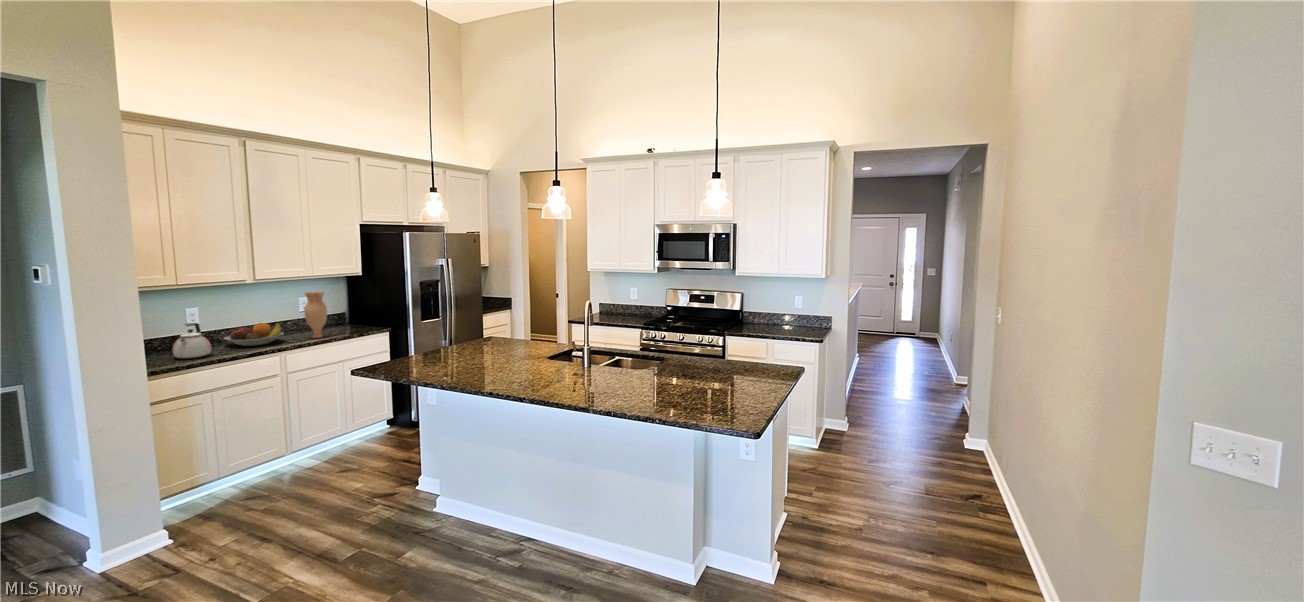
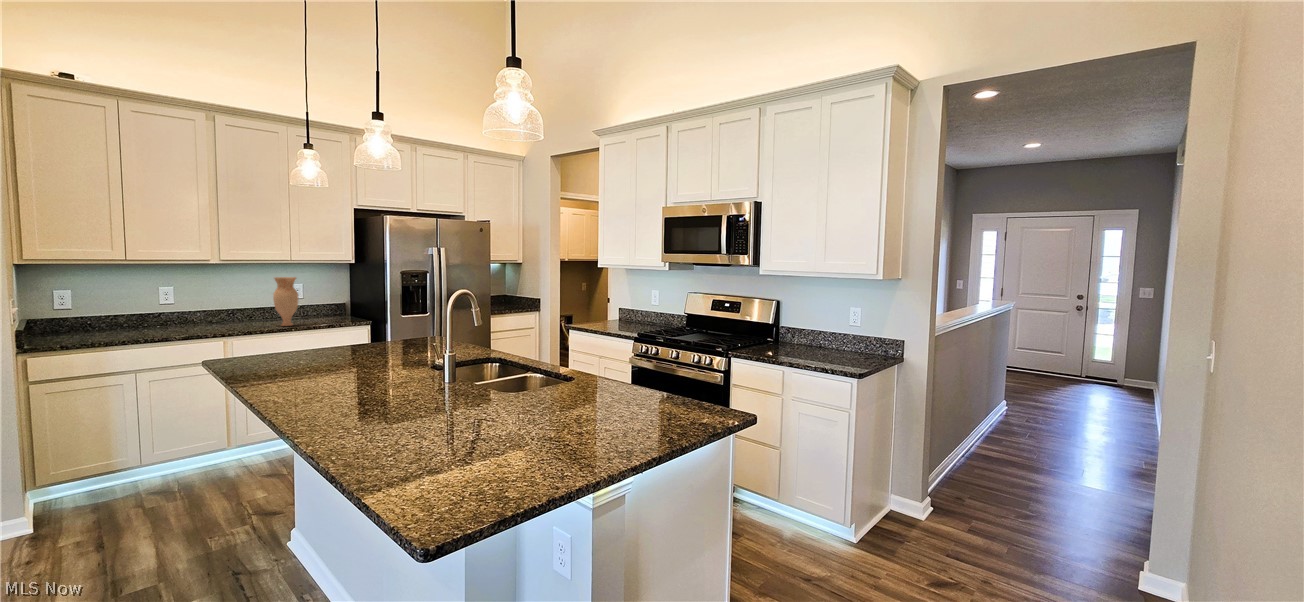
kettle: present [173,323,211,358] -> none [114,301,156,337]
fruit bowl: present [224,323,284,346] -> none [186,306,251,329]

